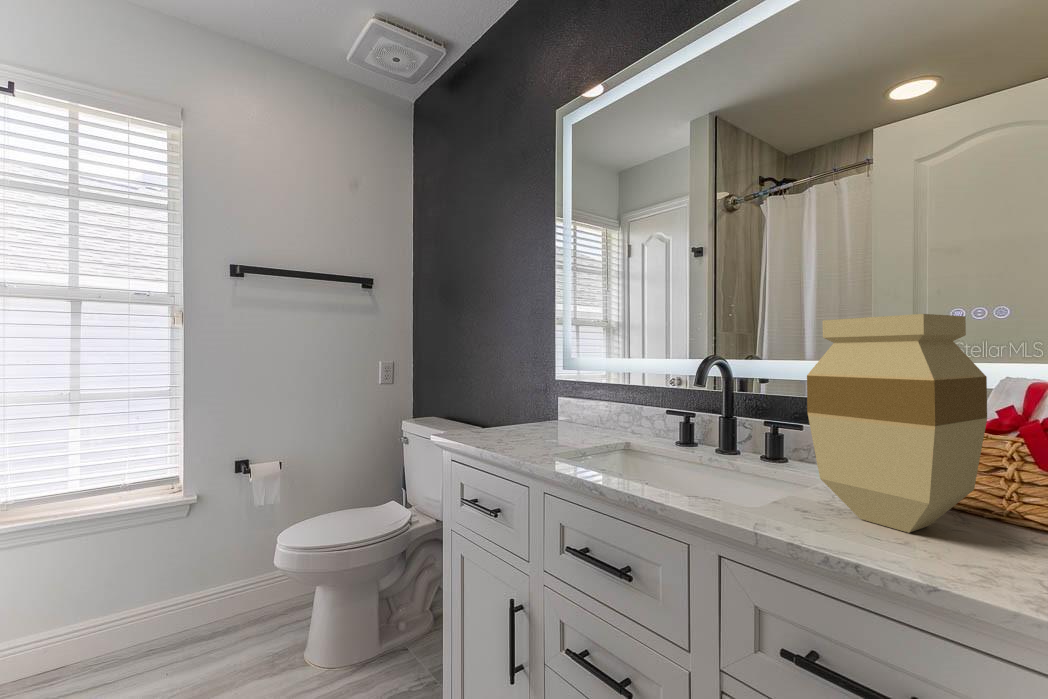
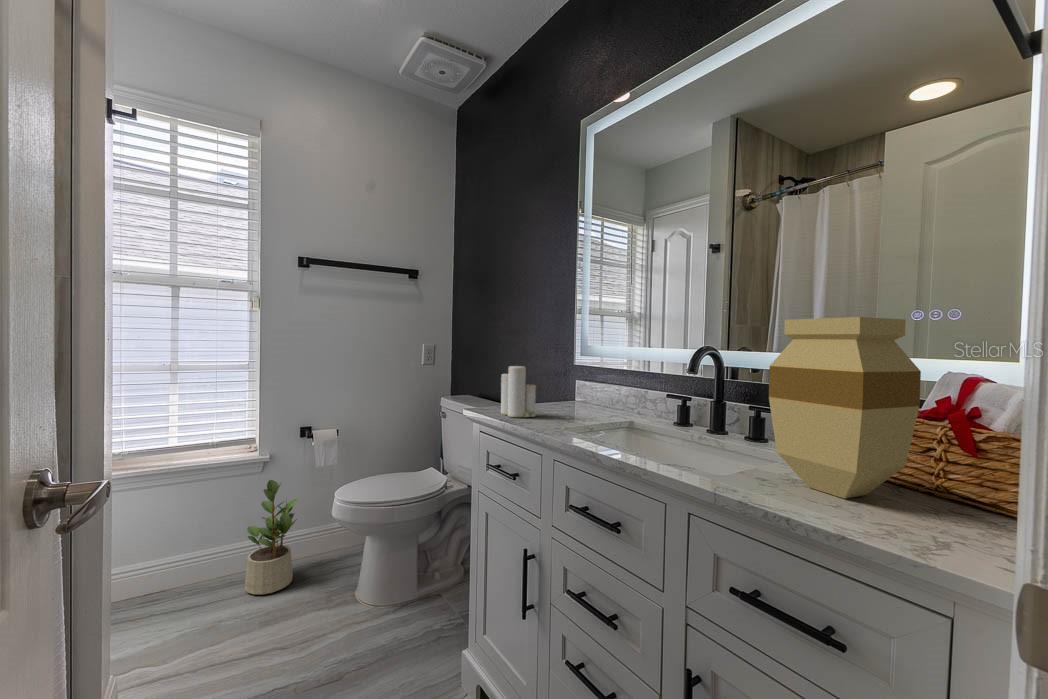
candle: none [476,377,516,443] -> present [501,366,536,417]
potted plant: none [167,527,233,668] -> present [245,480,298,594]

